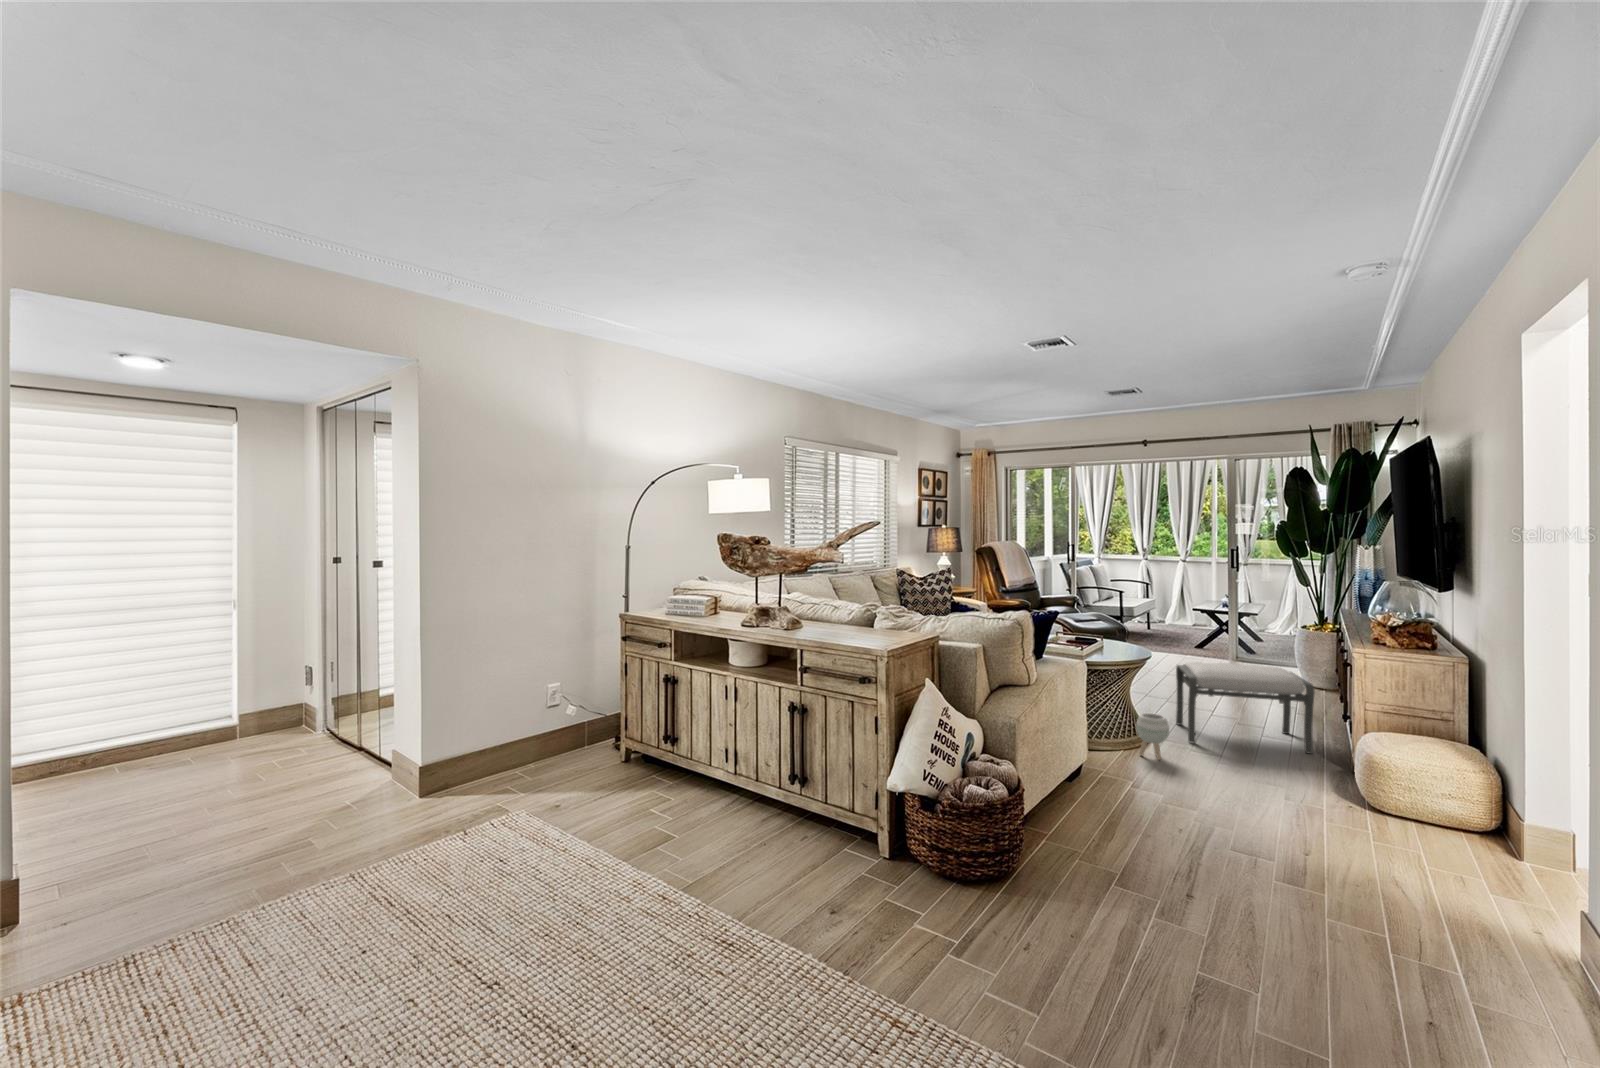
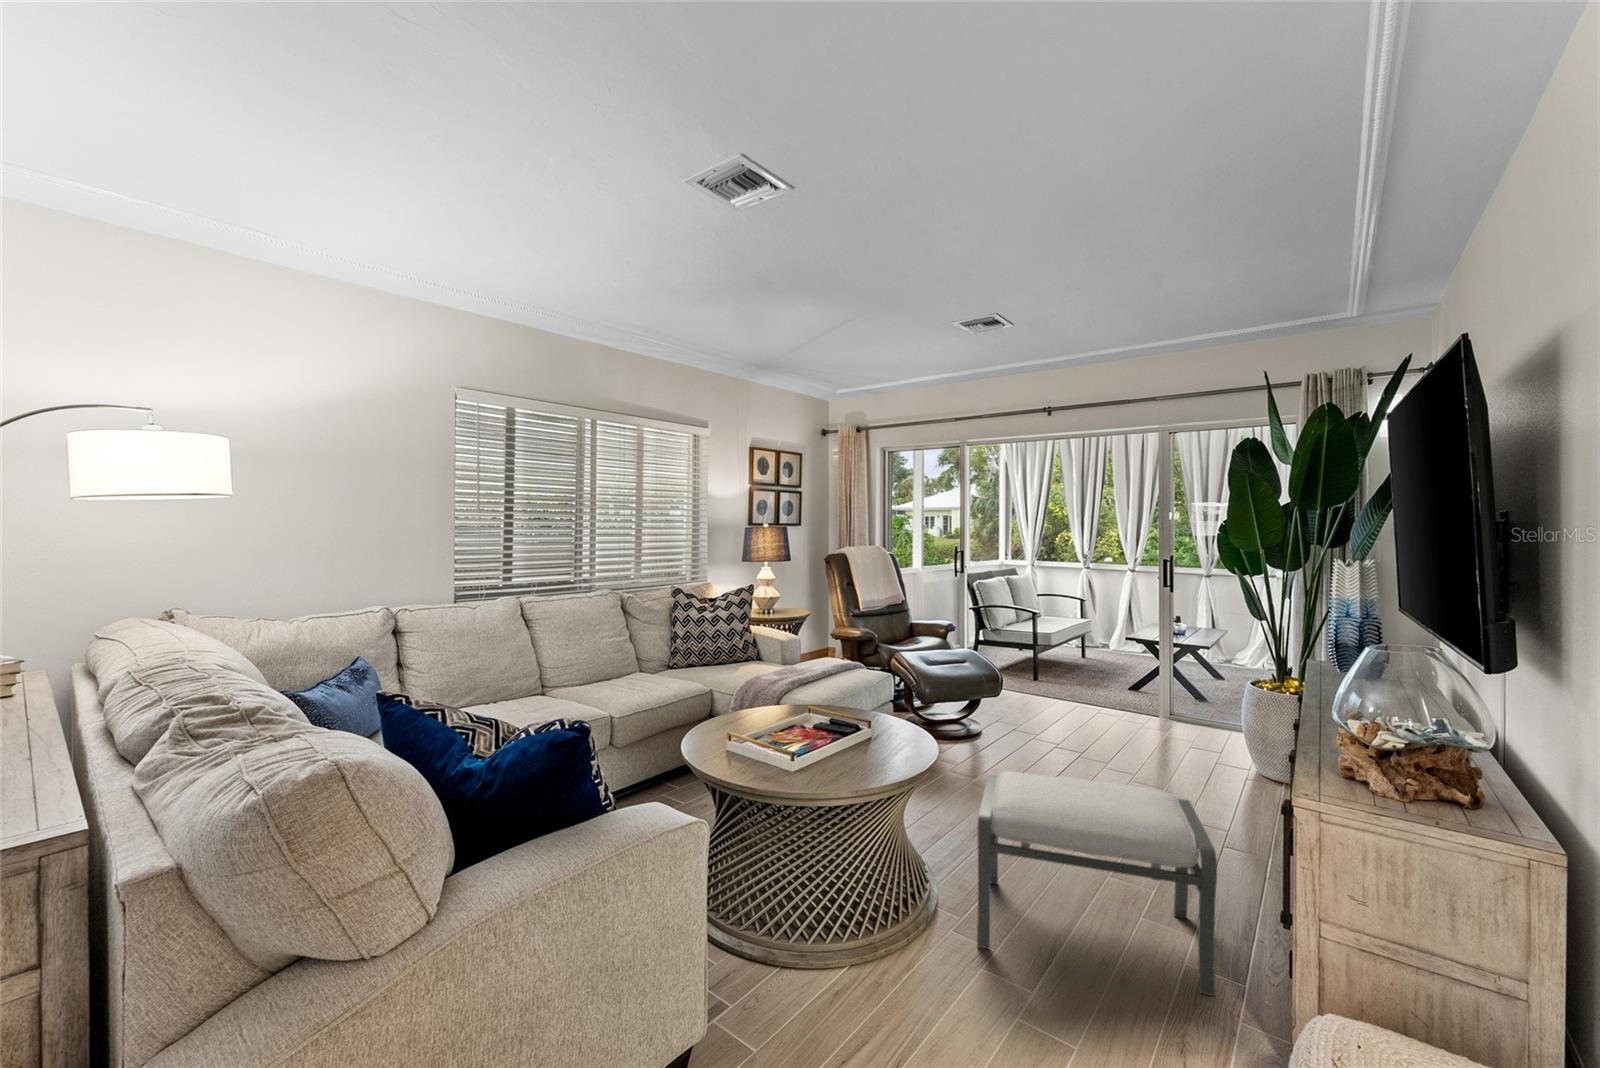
planter: present [1136,713,1169,760] -> none [841,903,903,1018]

